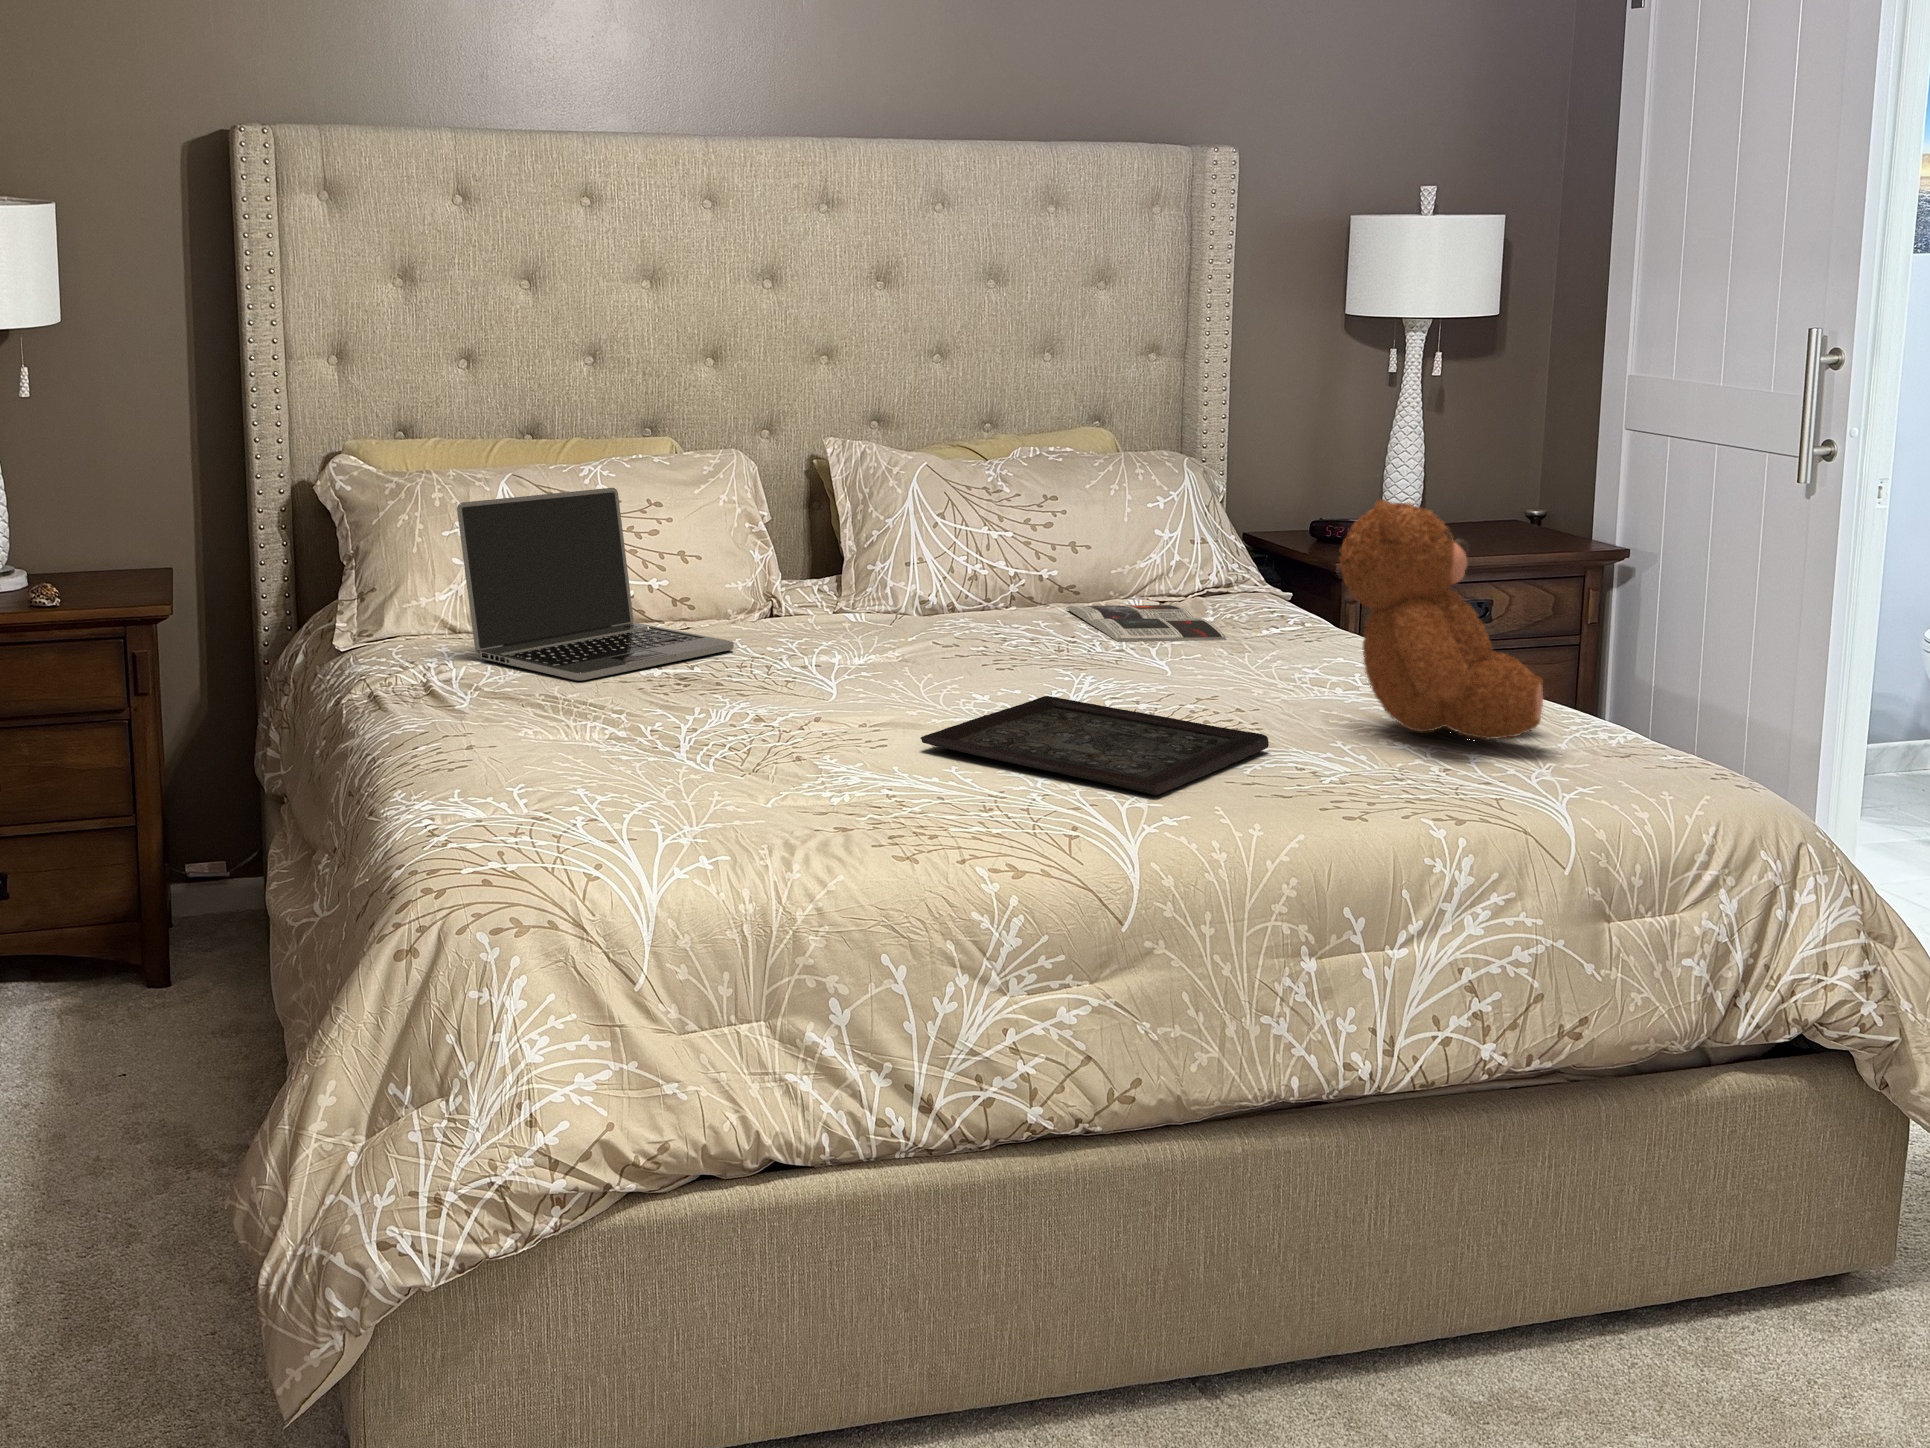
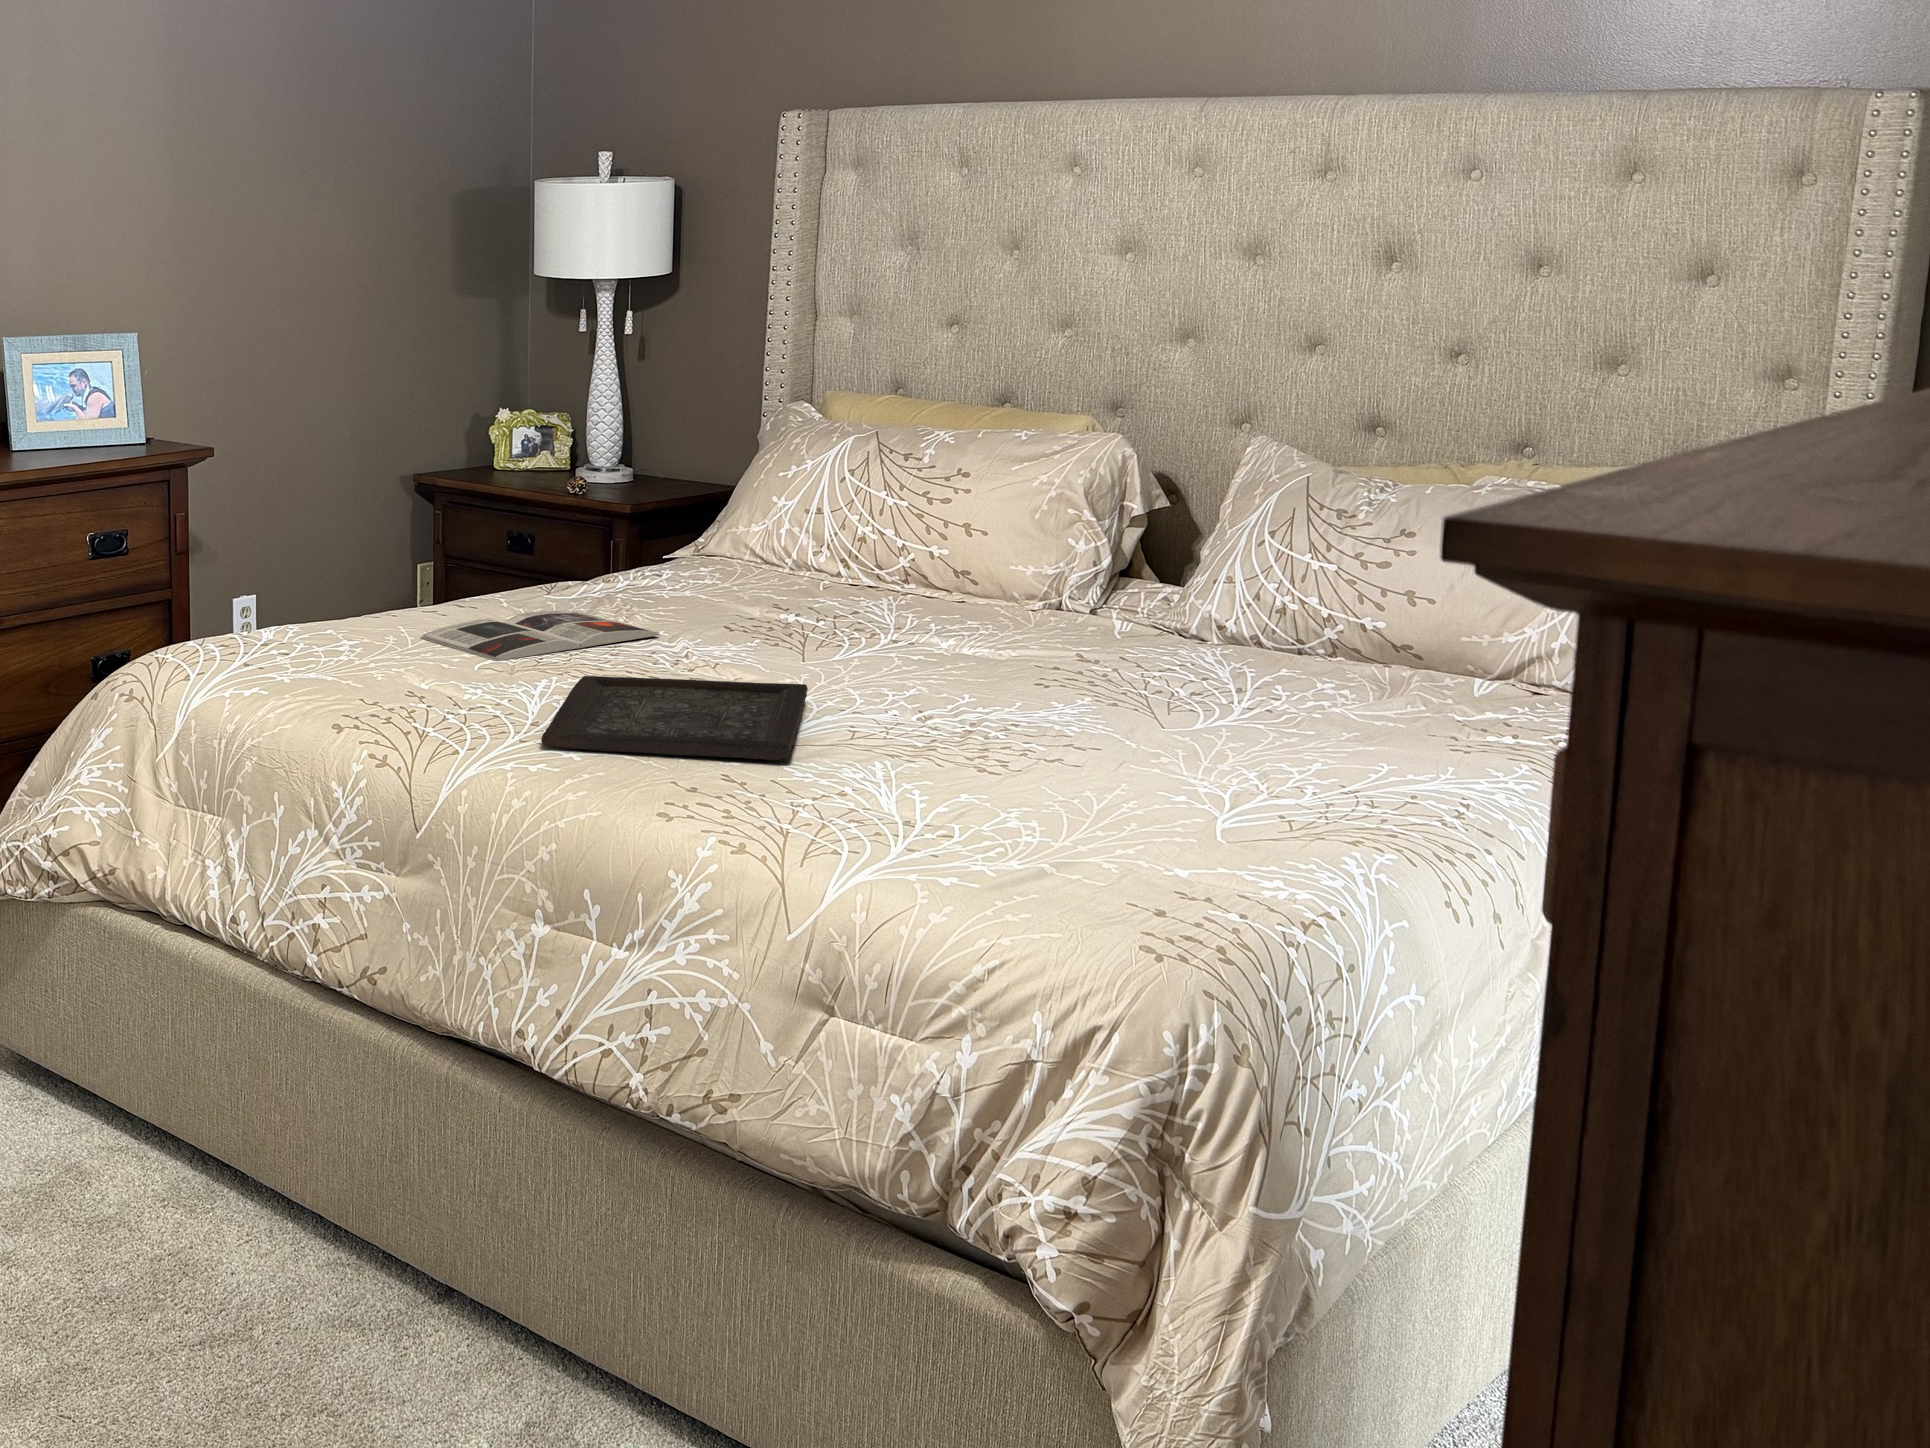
laptop: present [457,488,734,681] -> none [639,441,862,615]
teddy bear: present [1340,500,1543,740] -> none [882,514,1144,822]
magazine: present [1066,605,1227,641] -> present [420,610,660,661]

